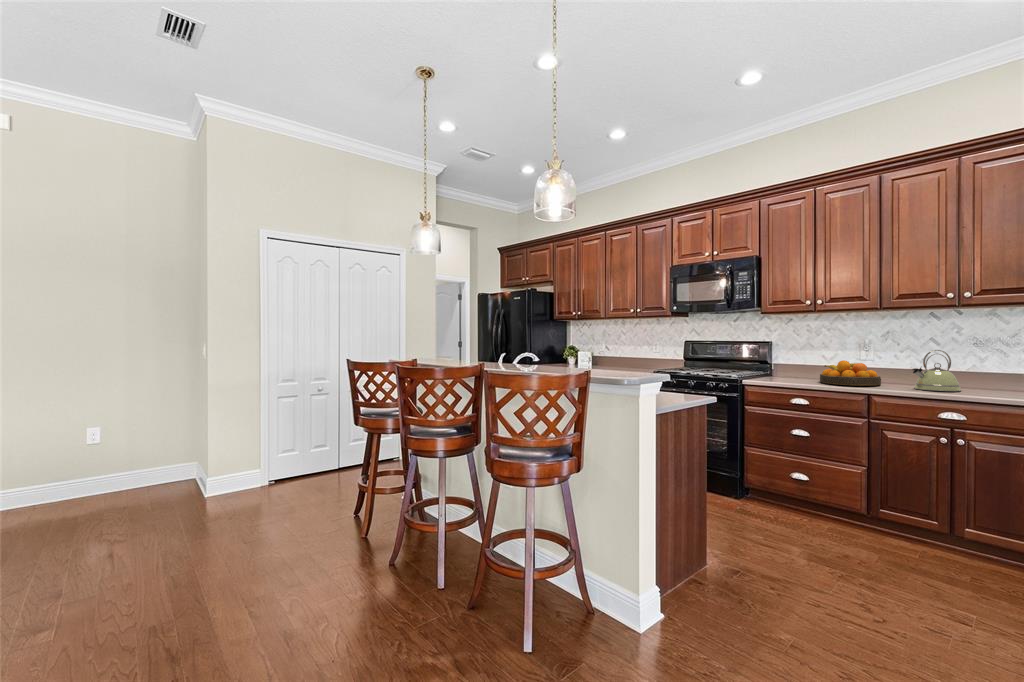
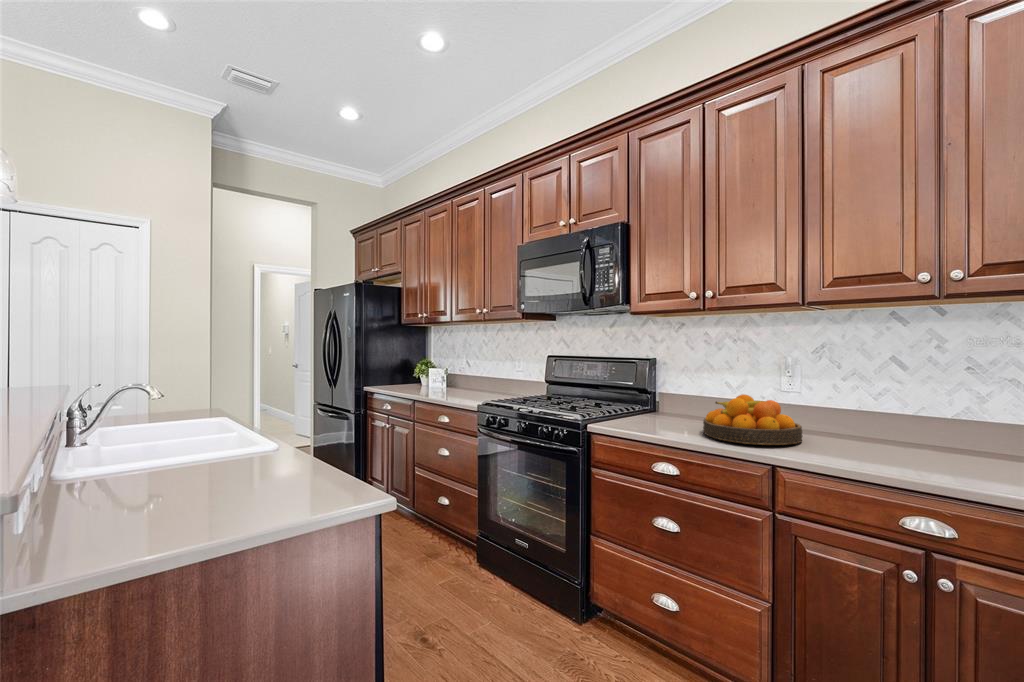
kettle: present [912,350,961,391] -> none [853,381,945,466]

